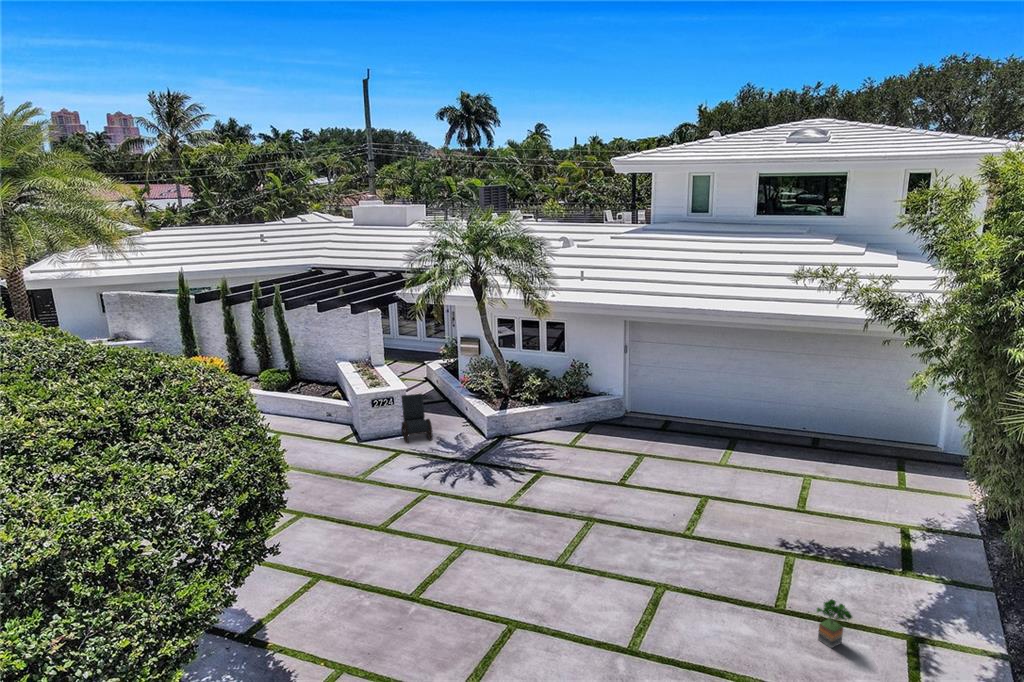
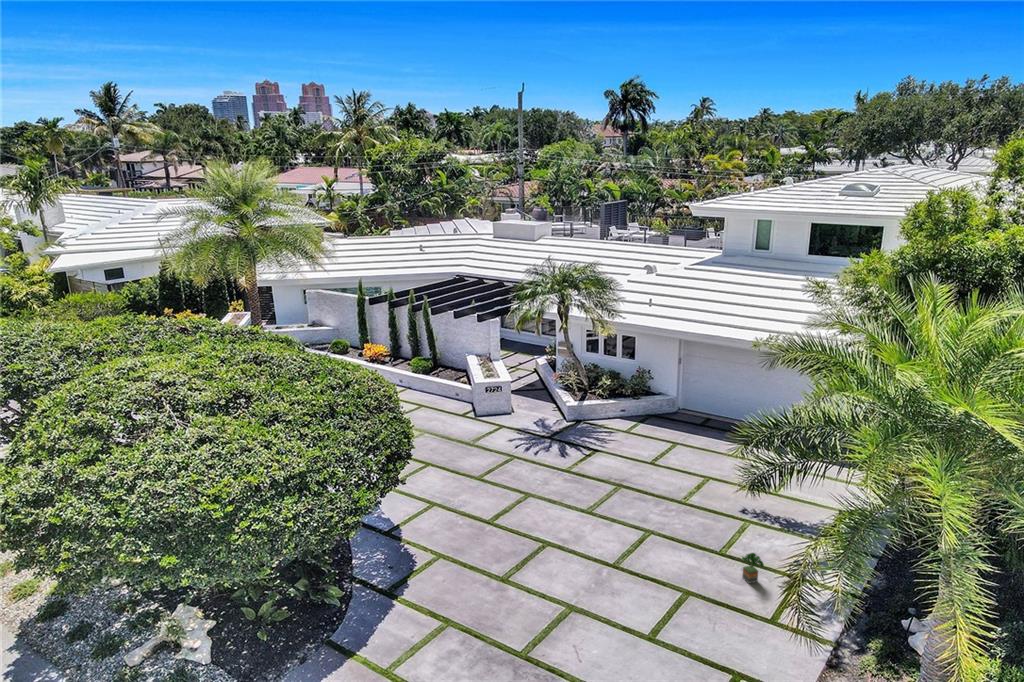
lounge chair: present [401,394,432,443] -> none [506,385,527,421]

